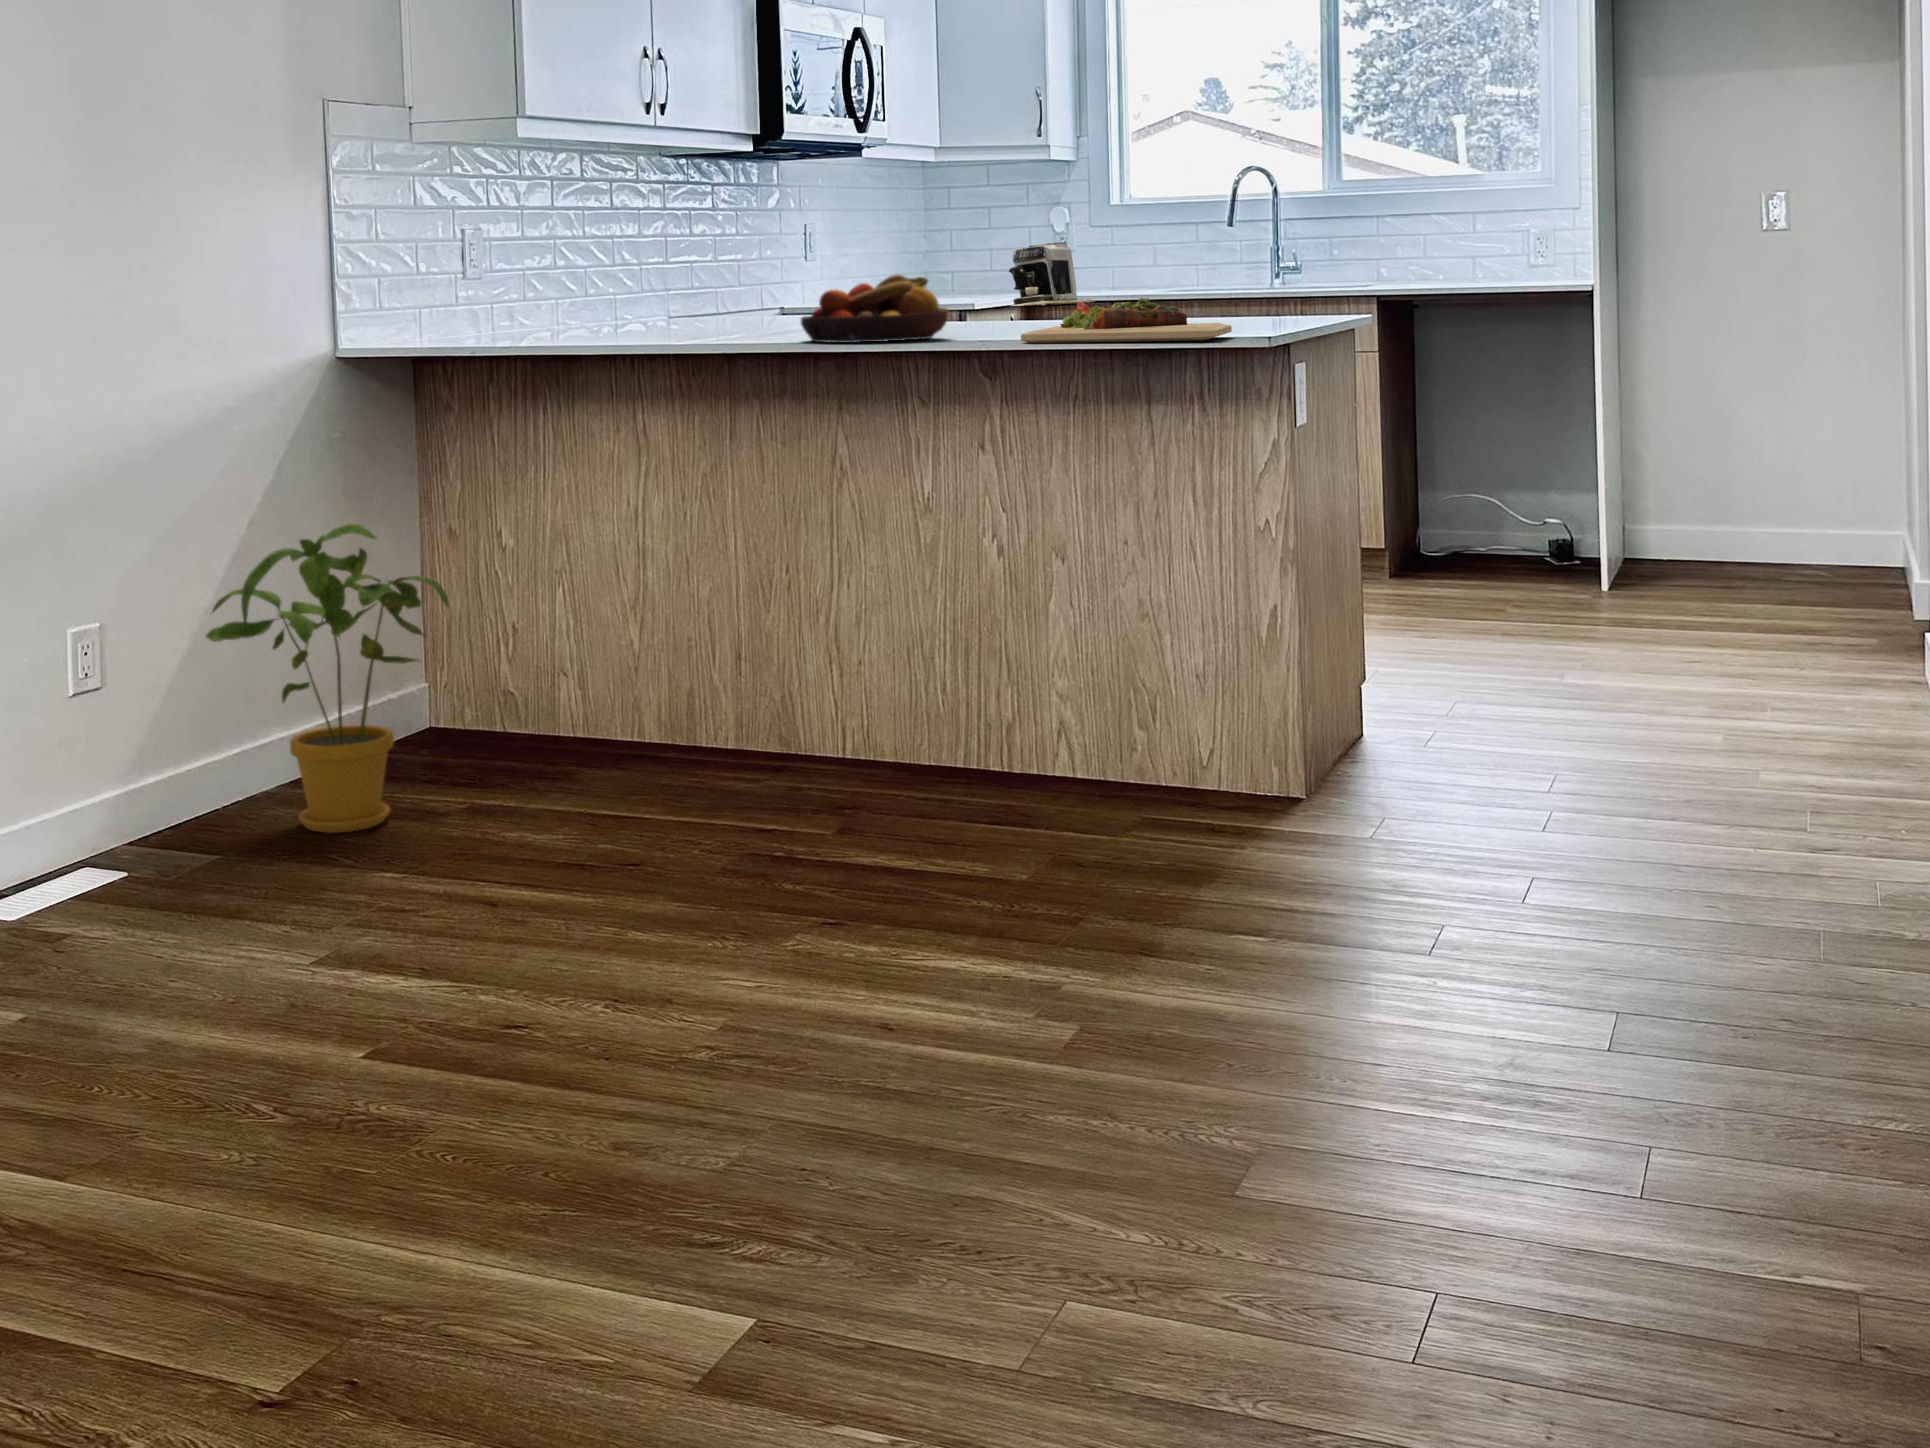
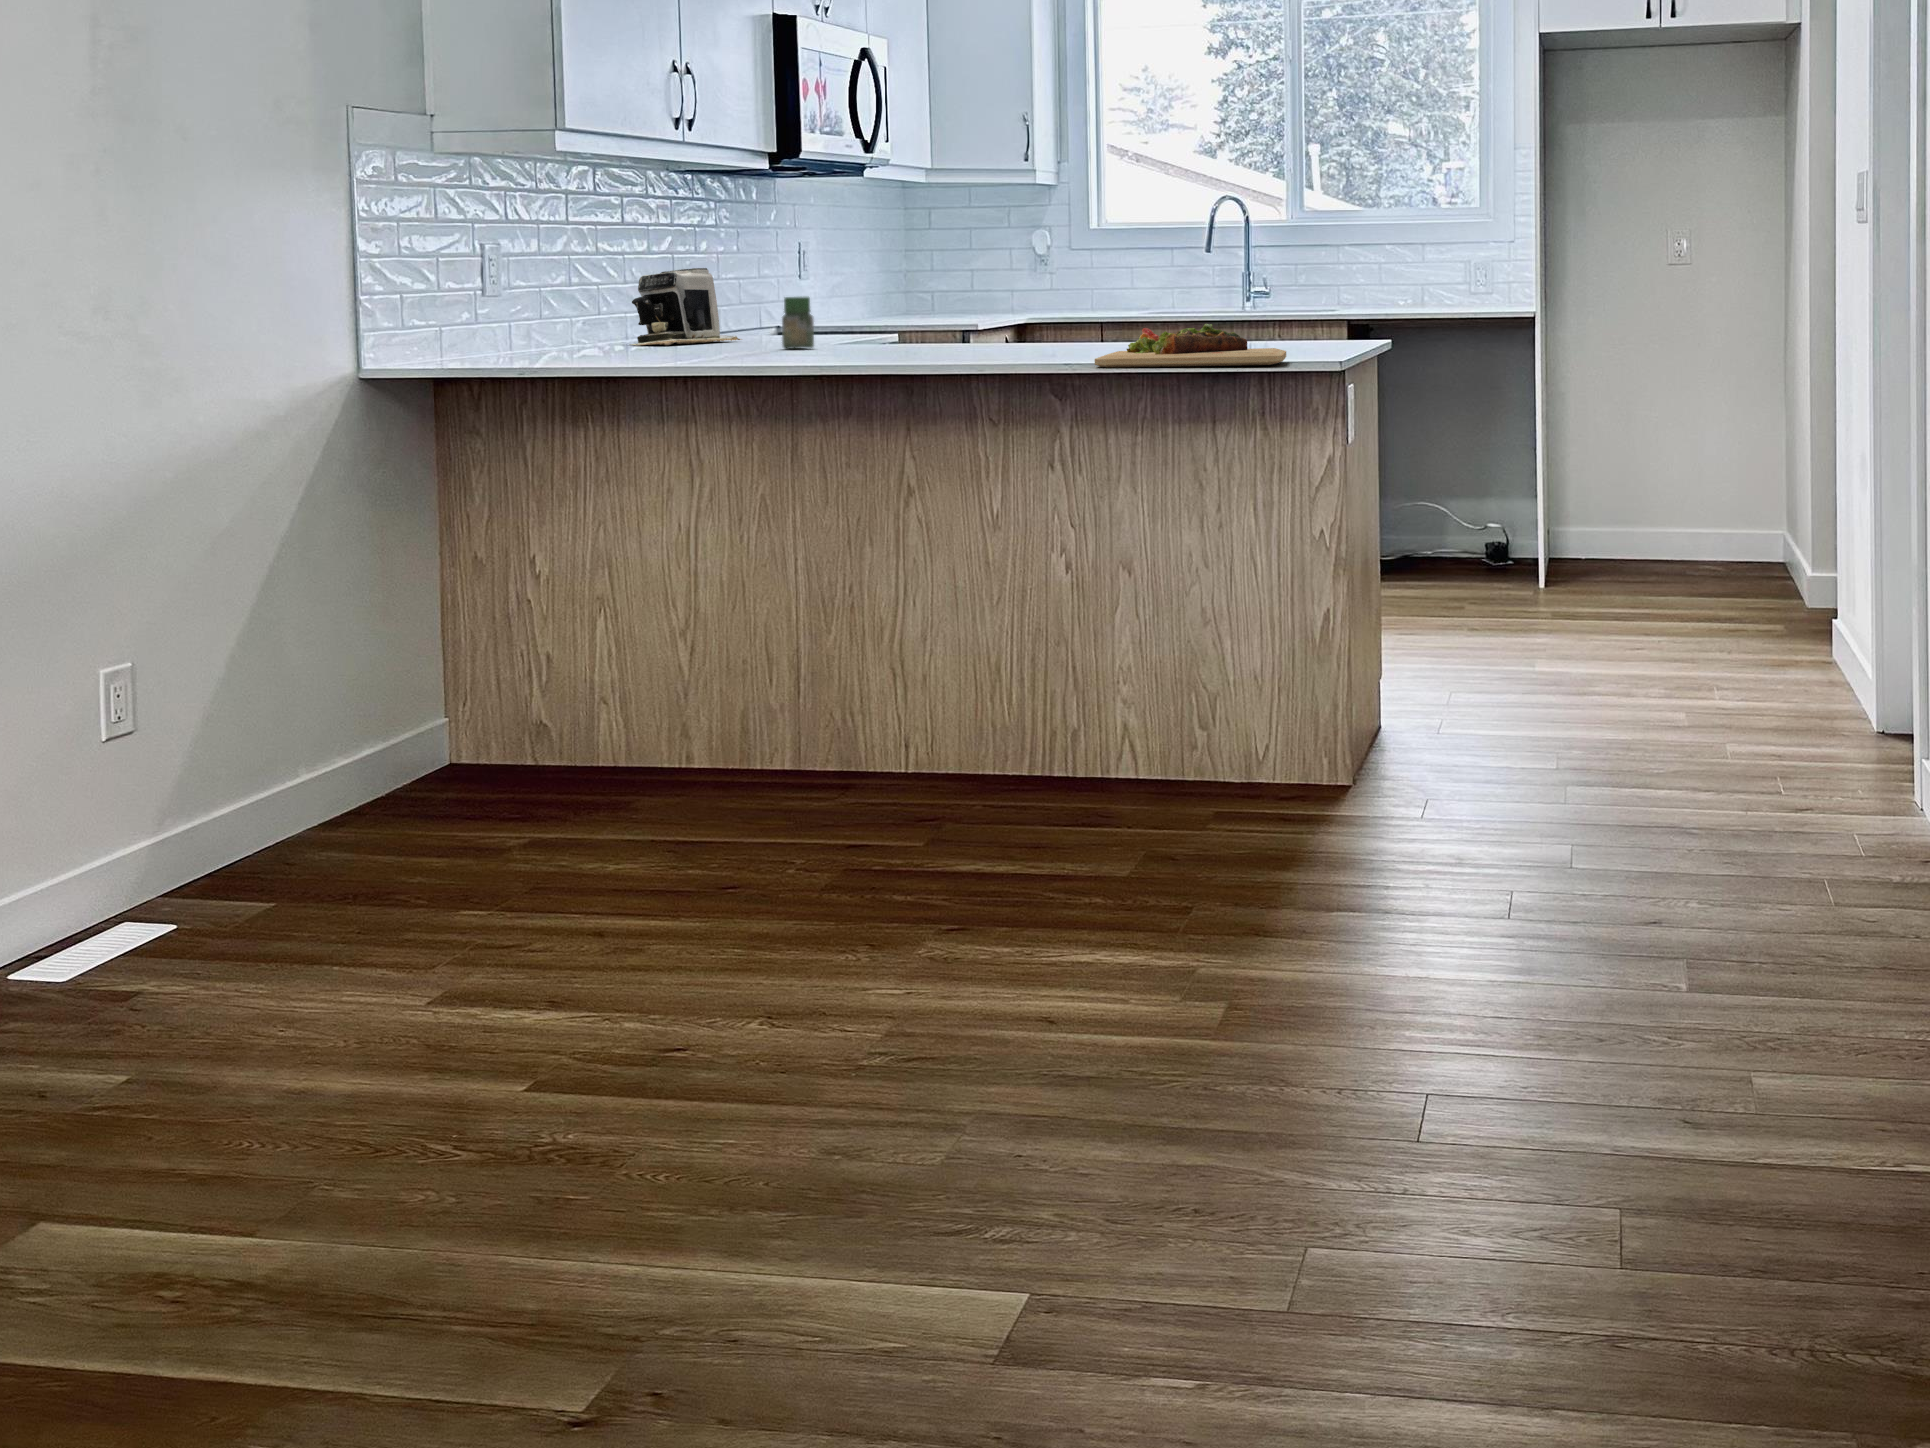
coffee maker: present [1009,242,1094,306] -> present [632,268,742,345]
jar: none [754,274,786,326] -> present [782,297,814,349]
fruit bowl: present [801,275,948,343] -> none [867,300,1014,367]
house plant: present [206,524,448,833] -> none [244,554,512,874]

